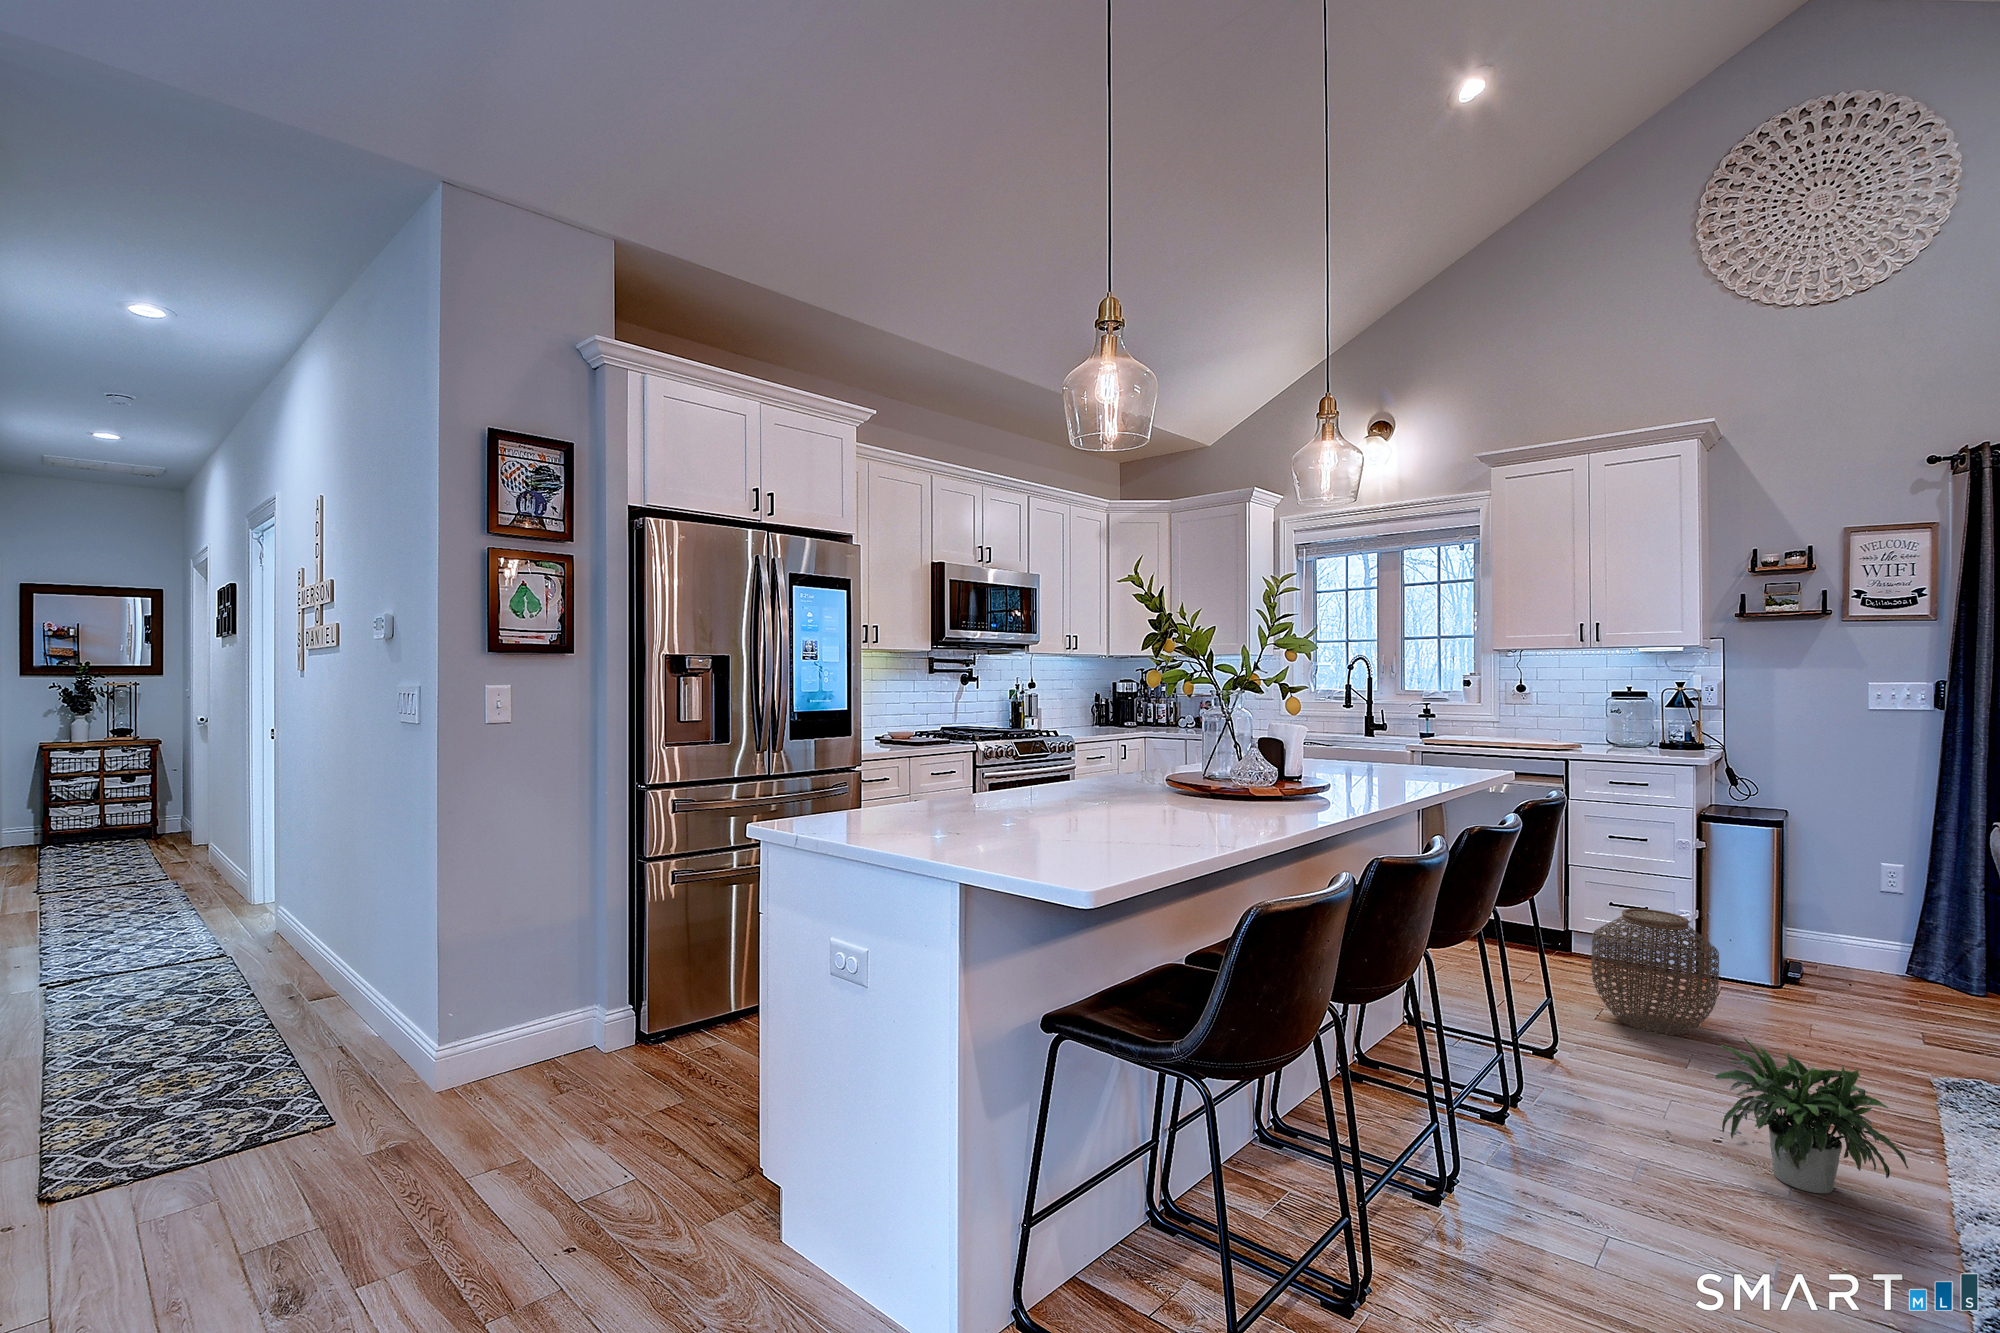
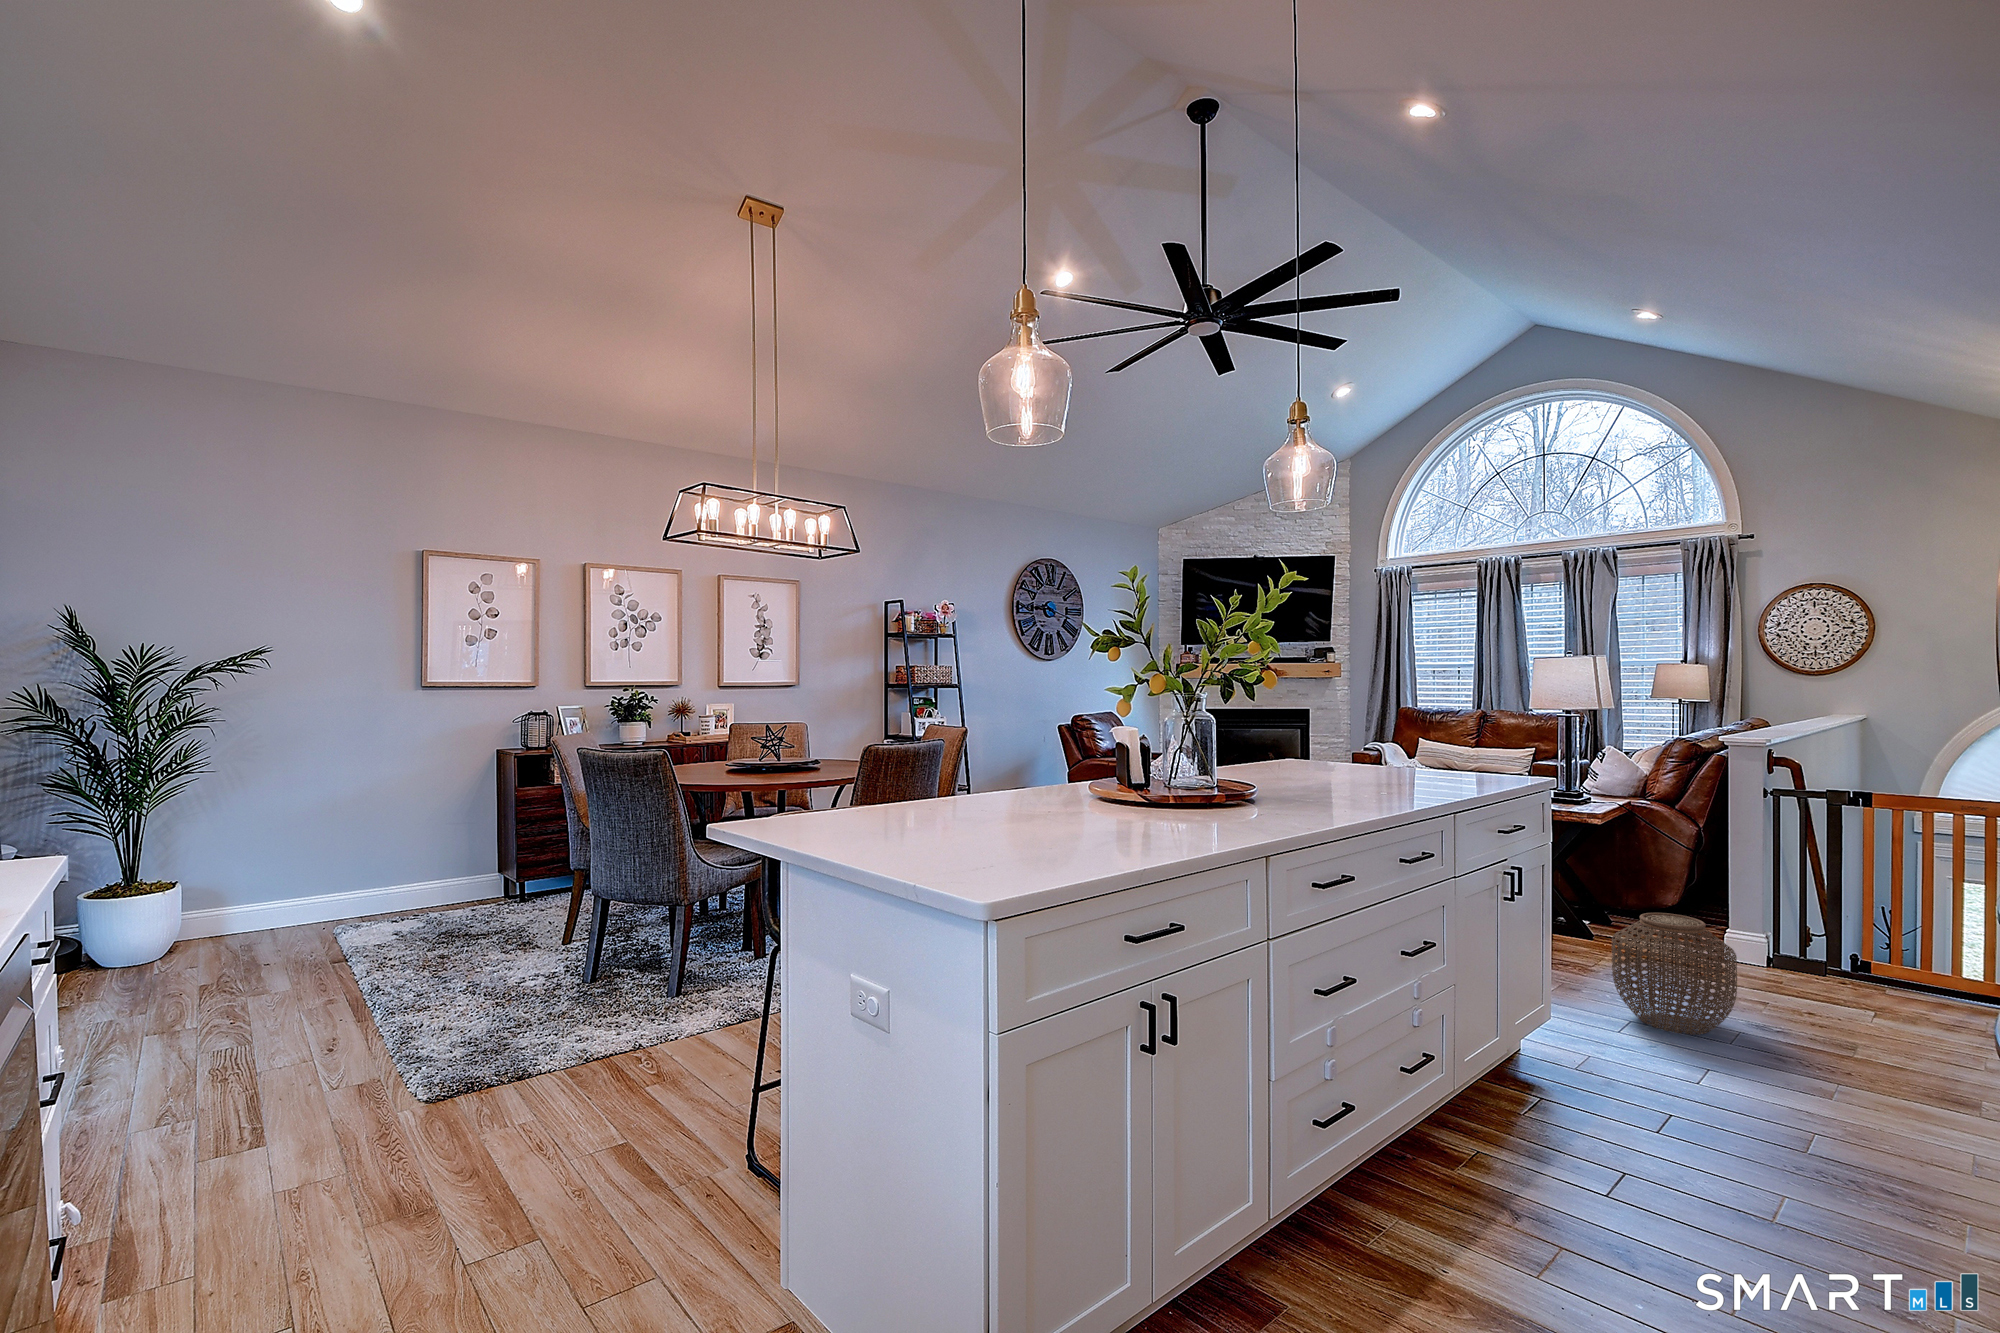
potted plant: present [1665,1038,1908,1194] -> none [1677,1043,1913,1194]

